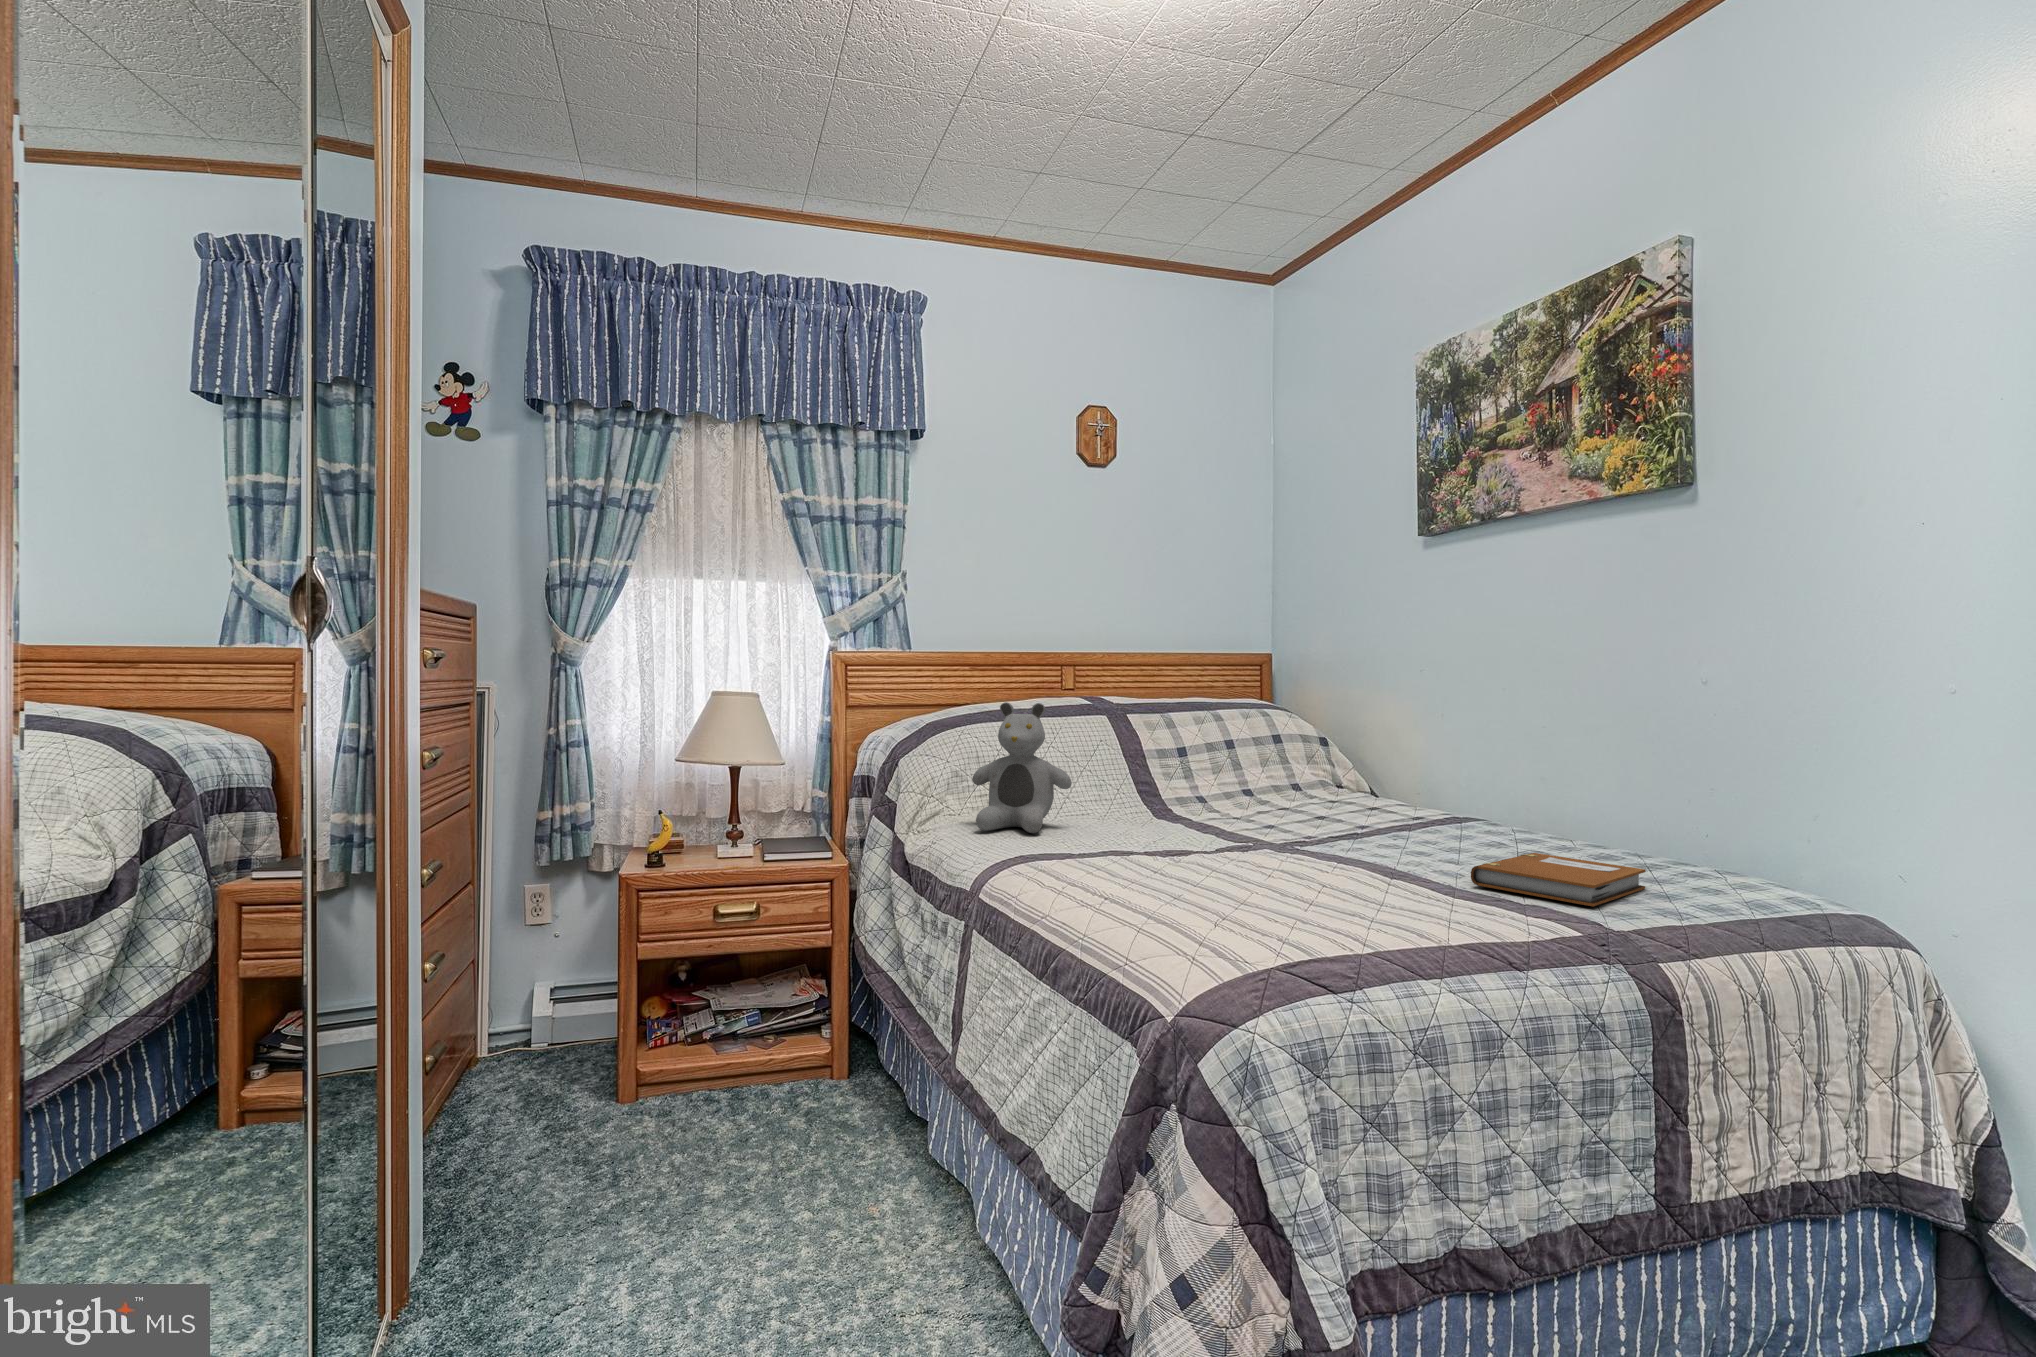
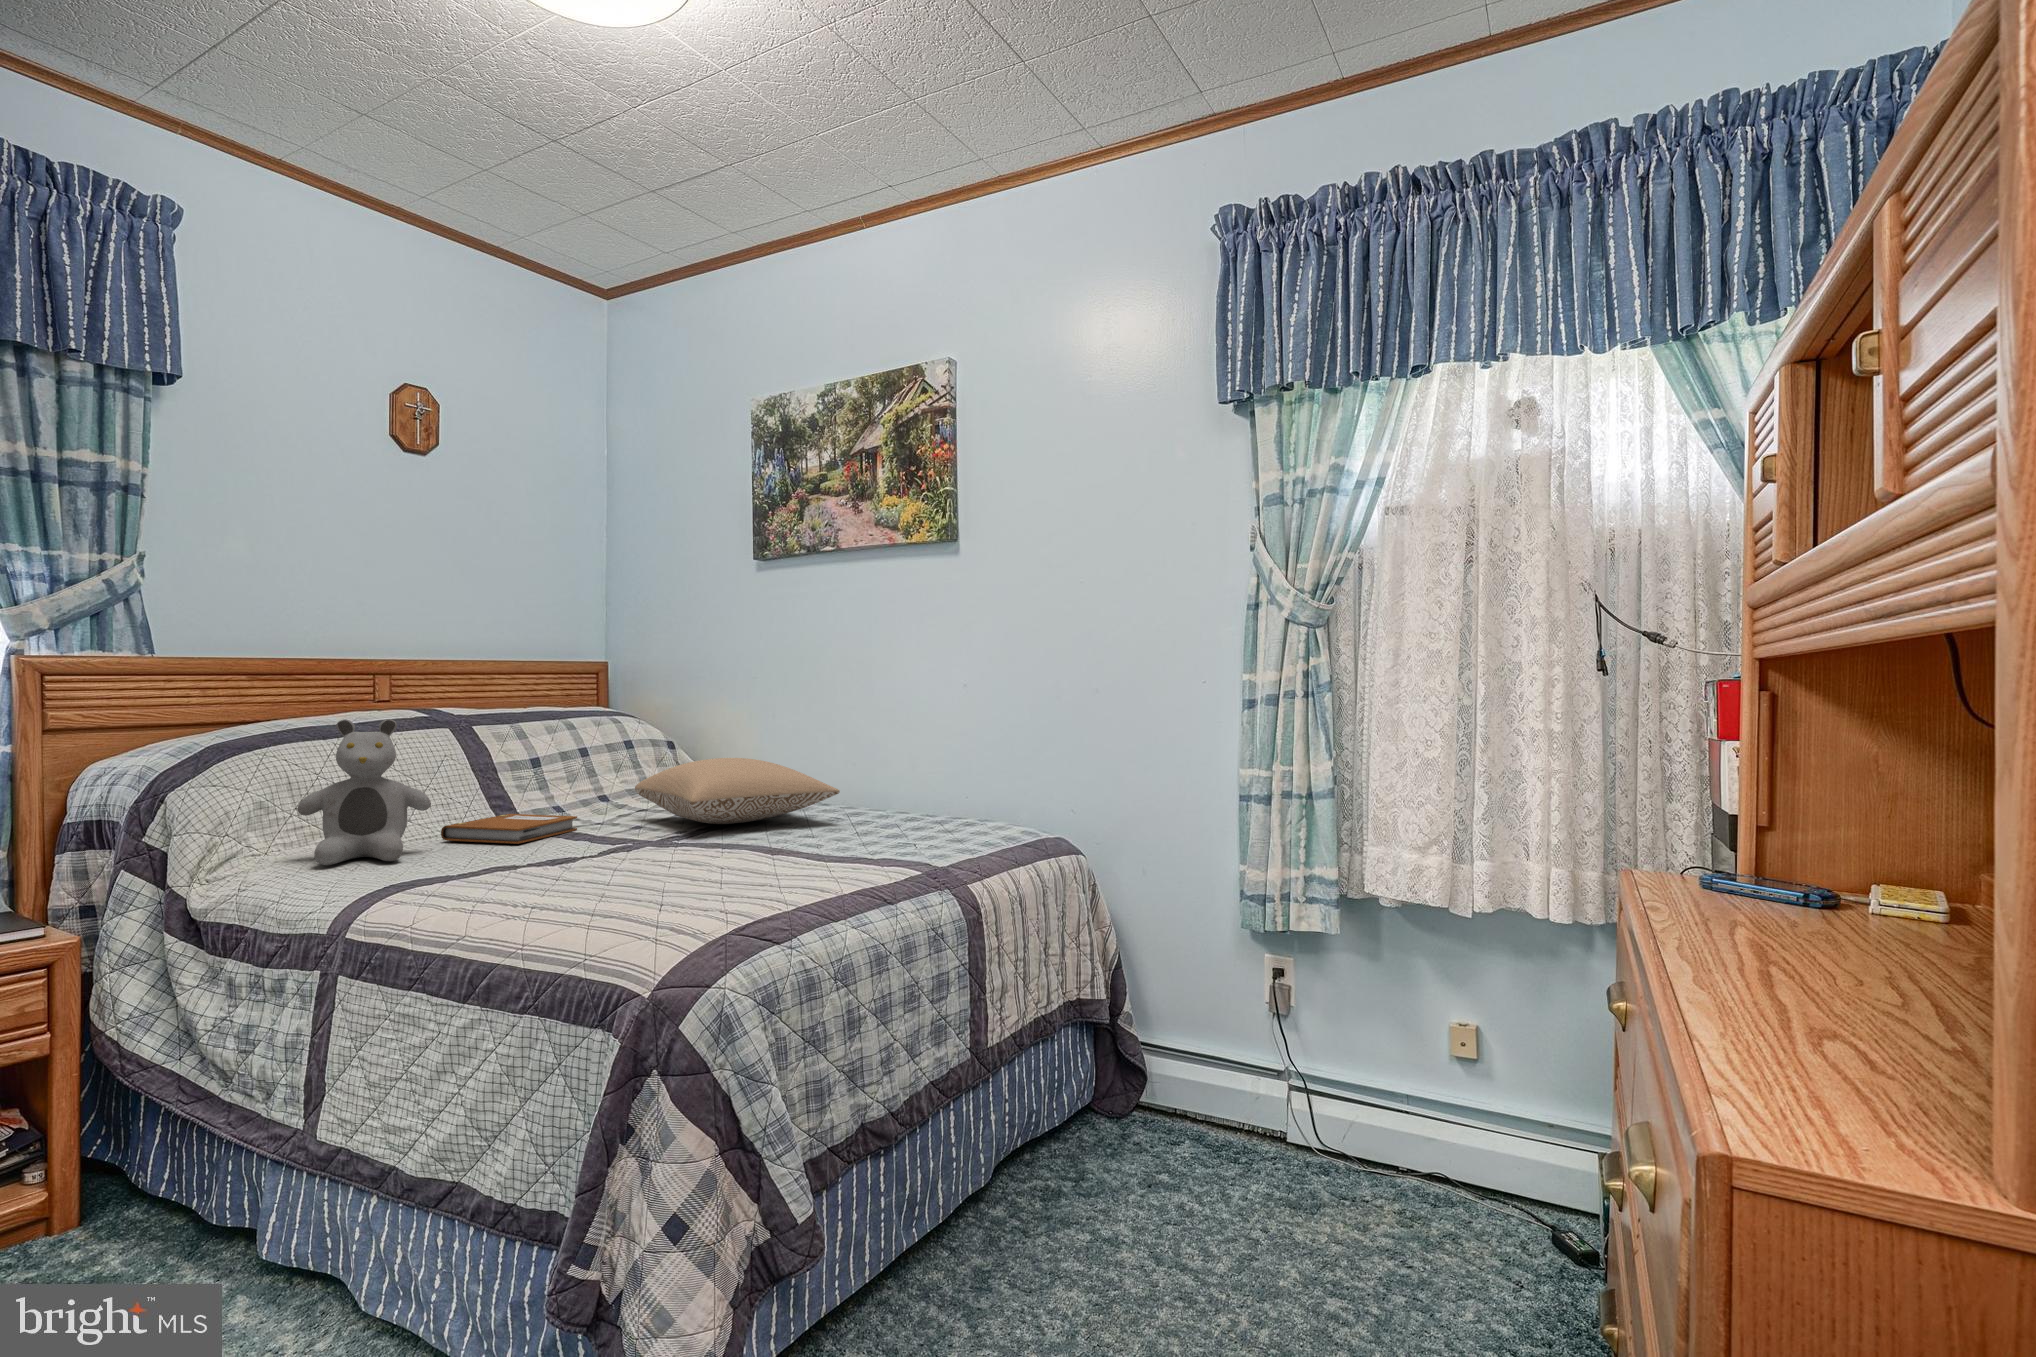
pillow: none [1272,758,1502,831] -> present [635,758,840,824]
notebook: present [1471,853,1646,907] -> present [441,814,577,844]

